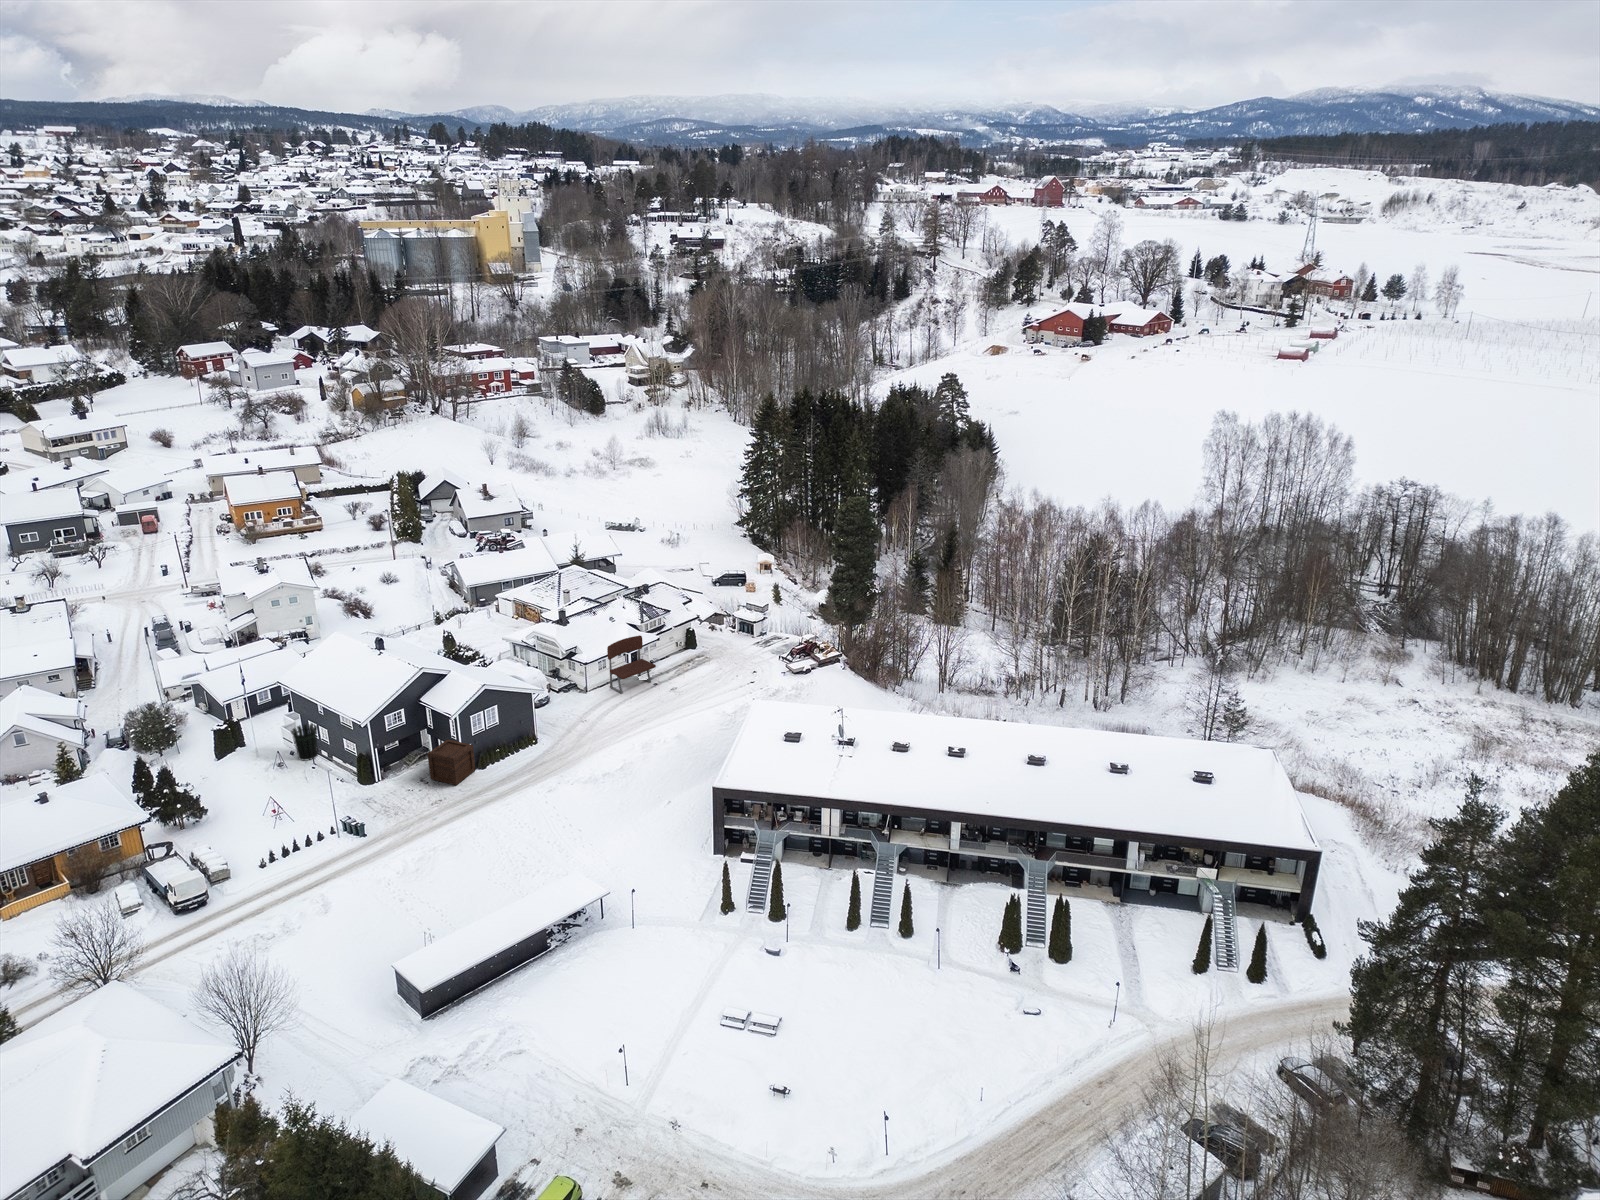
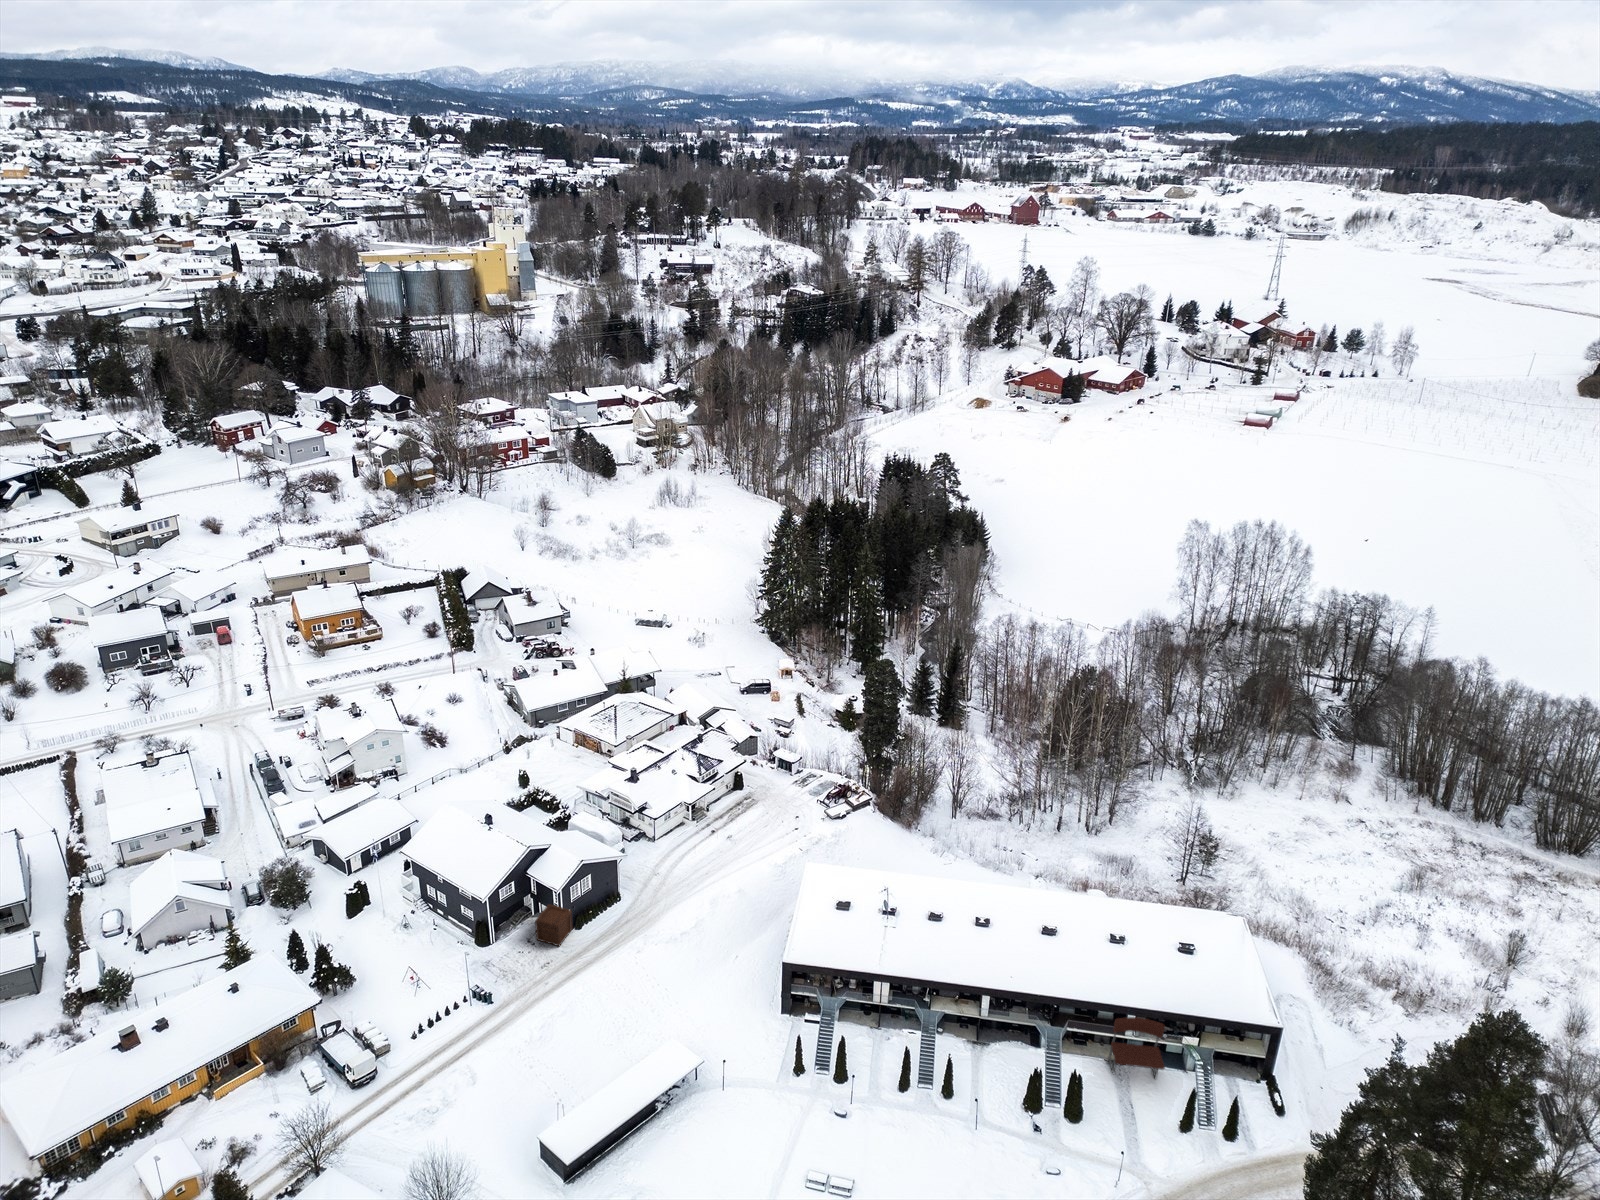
bench: present [607,635,656,694] -> present [1108,1017,1165,1079]
waste bin: present [291,724,318,760] -> none [413,888,435,921]

